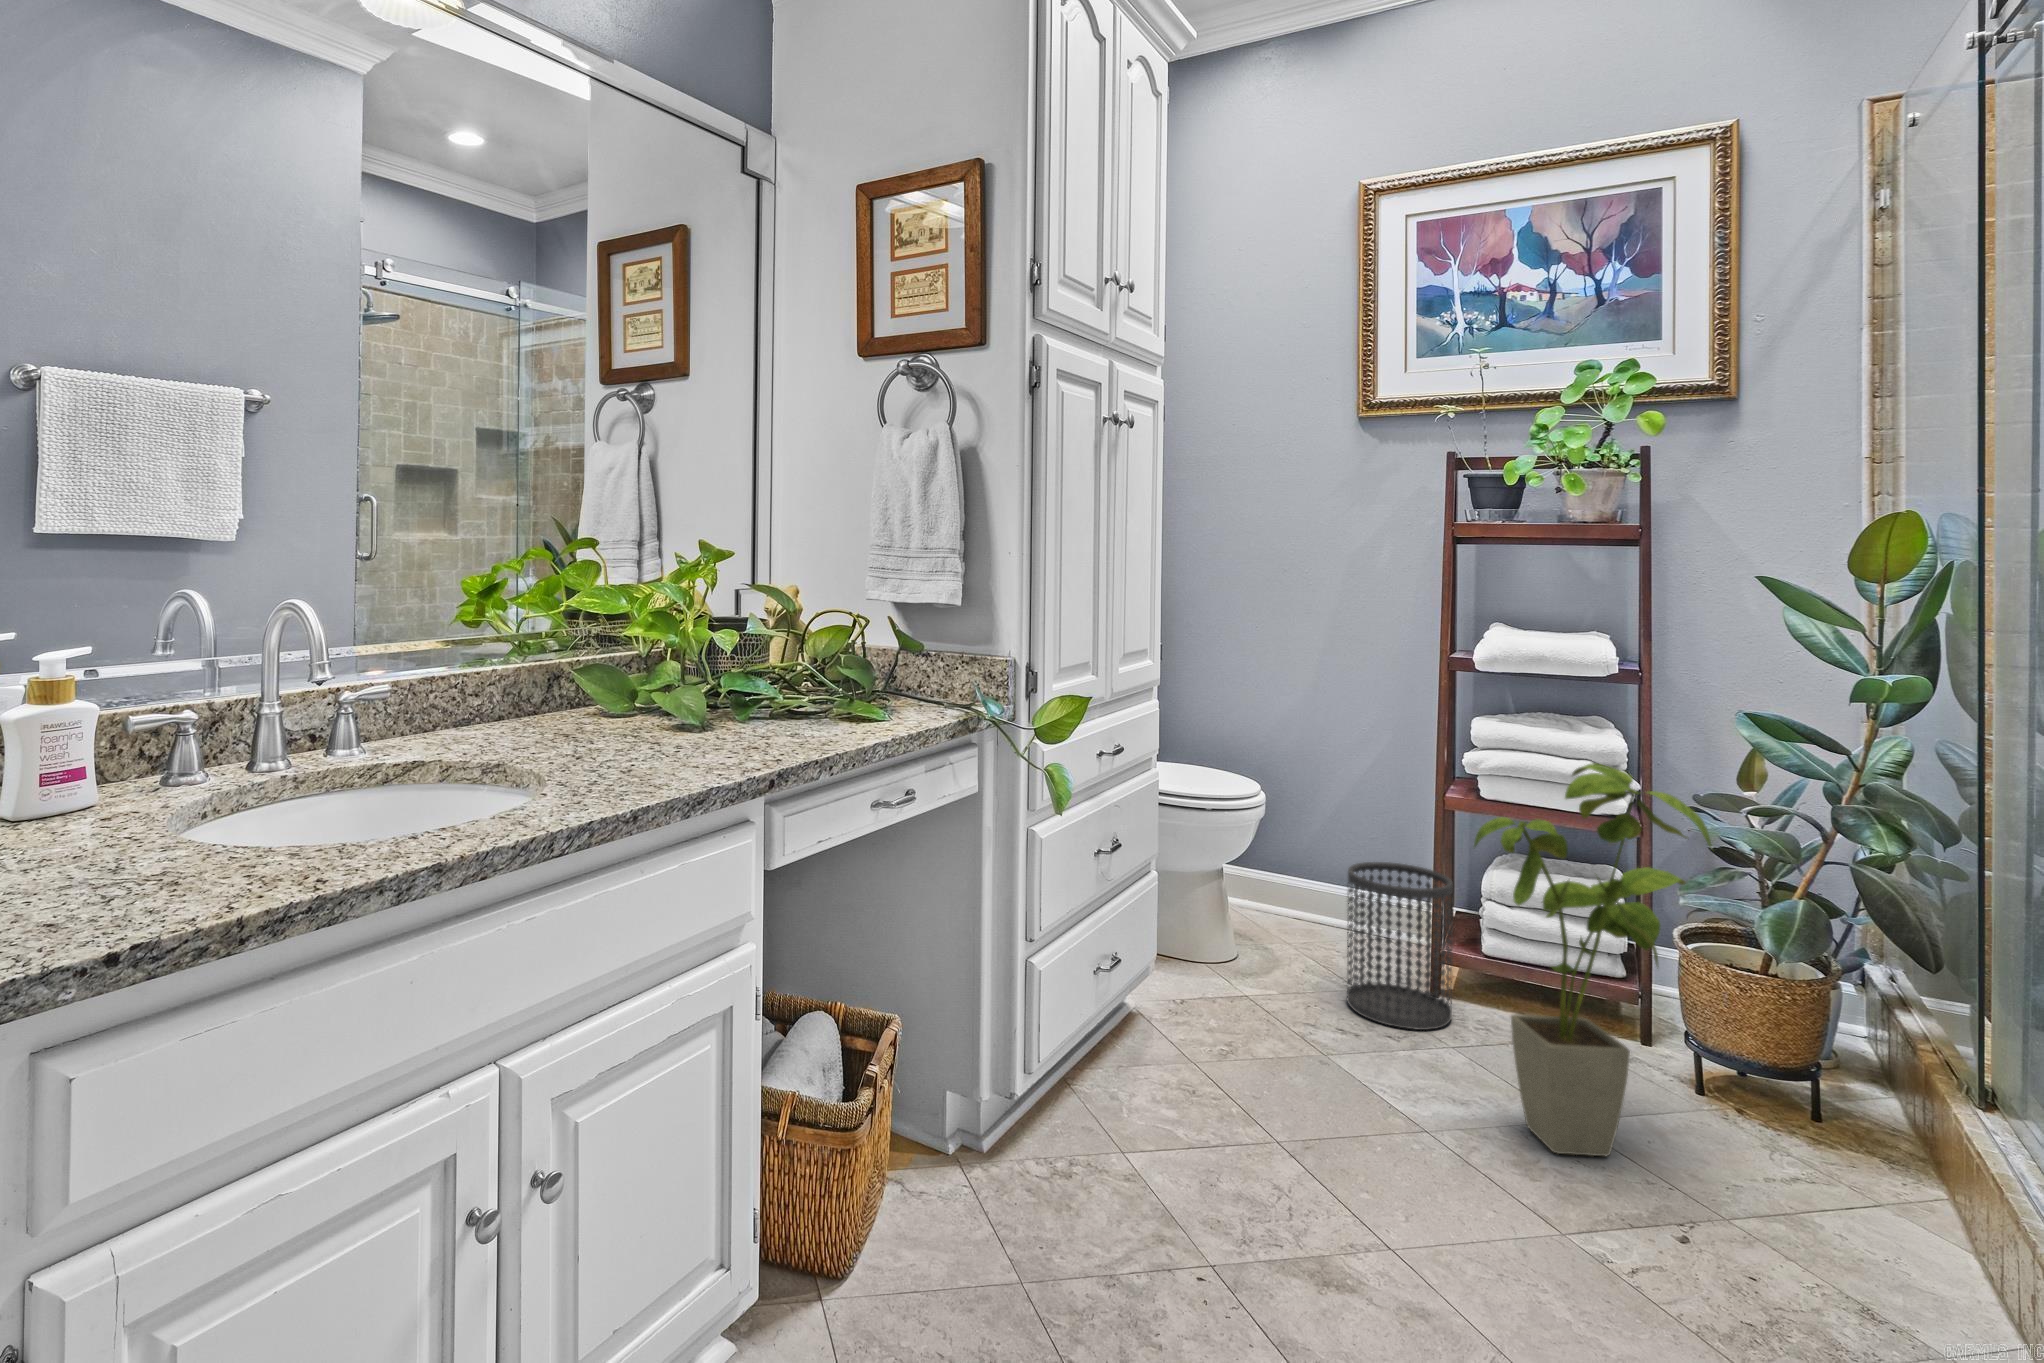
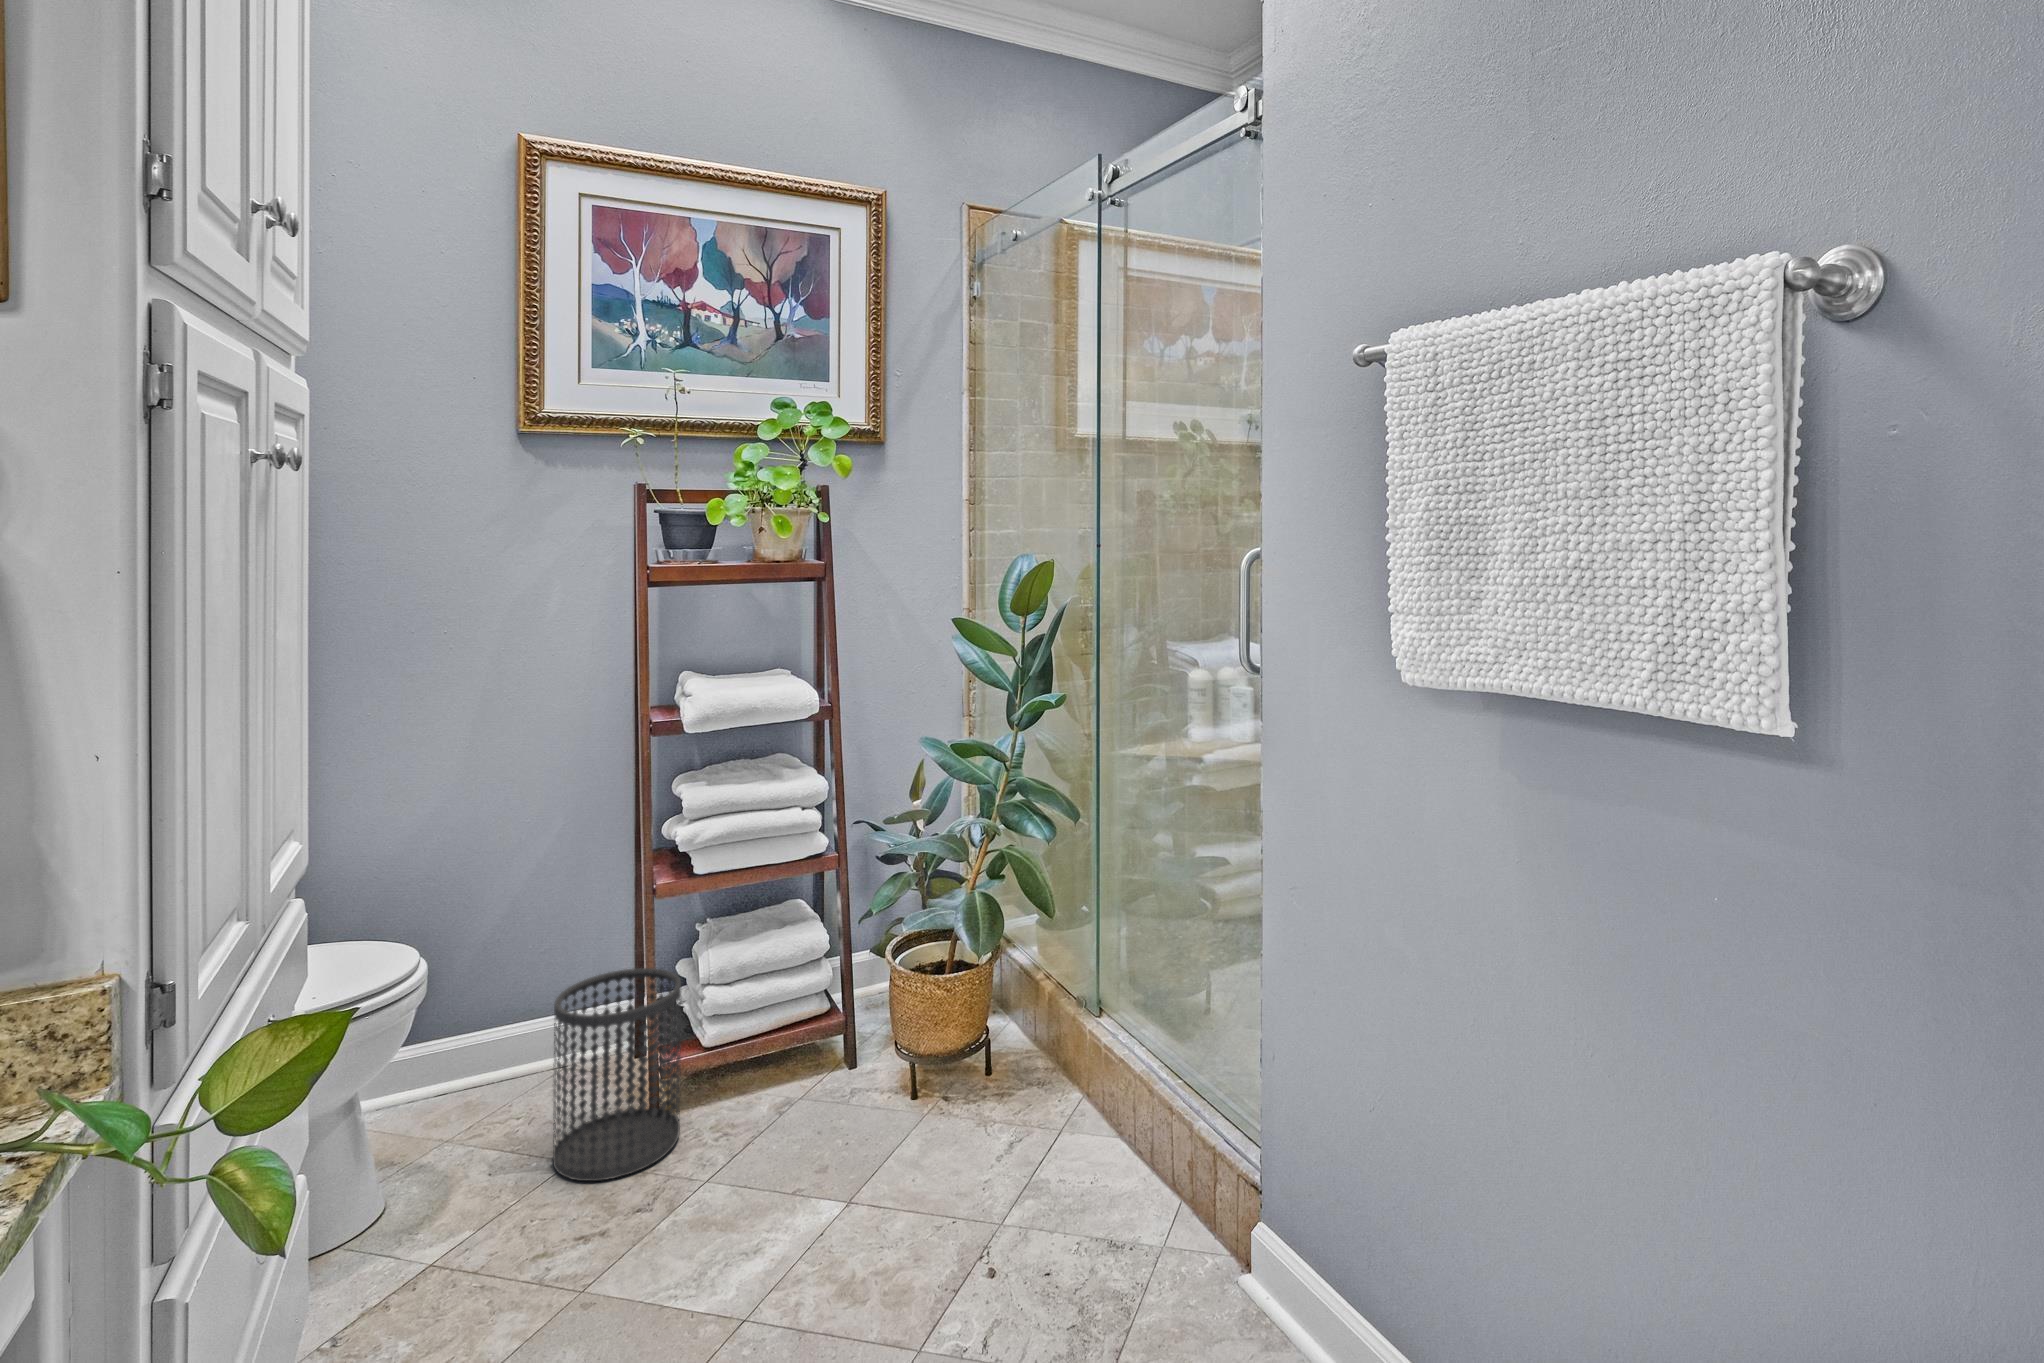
house plant: present [1474,763,1713,1156] -> none [771,831,993,1243]

